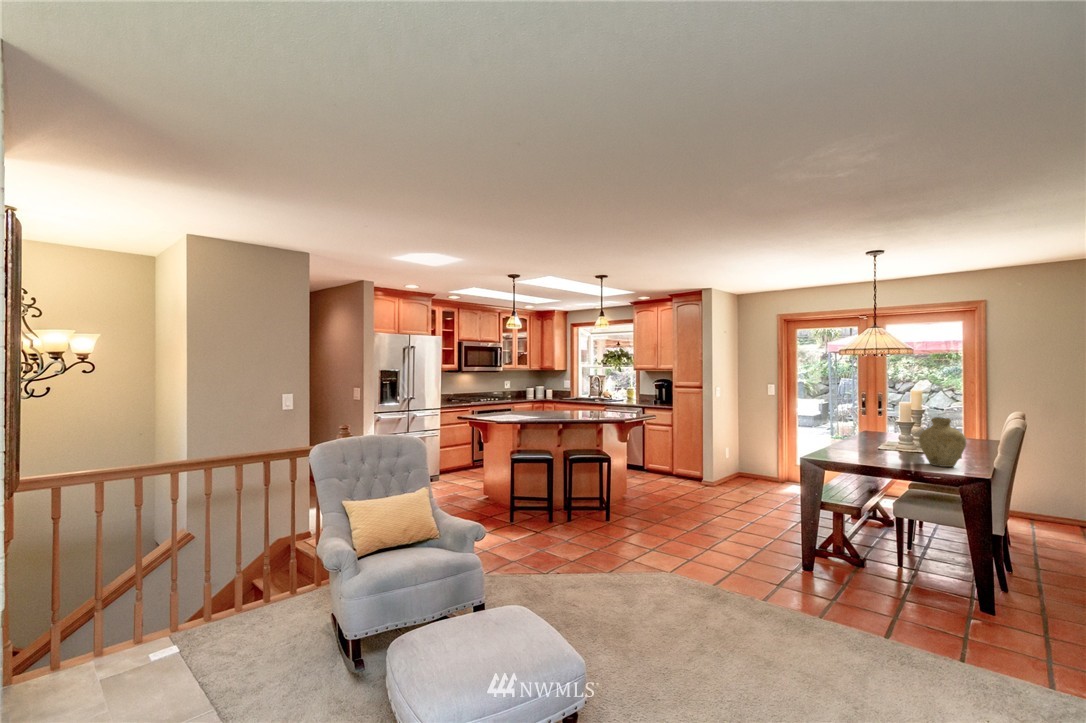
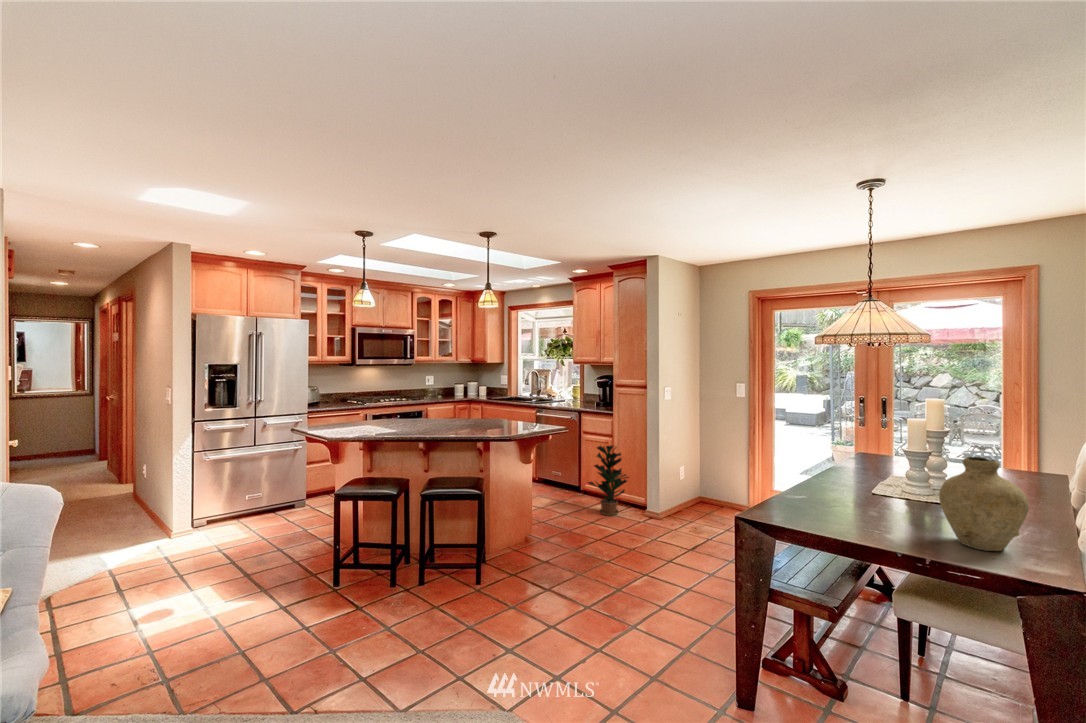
potted plant: none [657,432,690,484] -> present [588,445,629,516]

